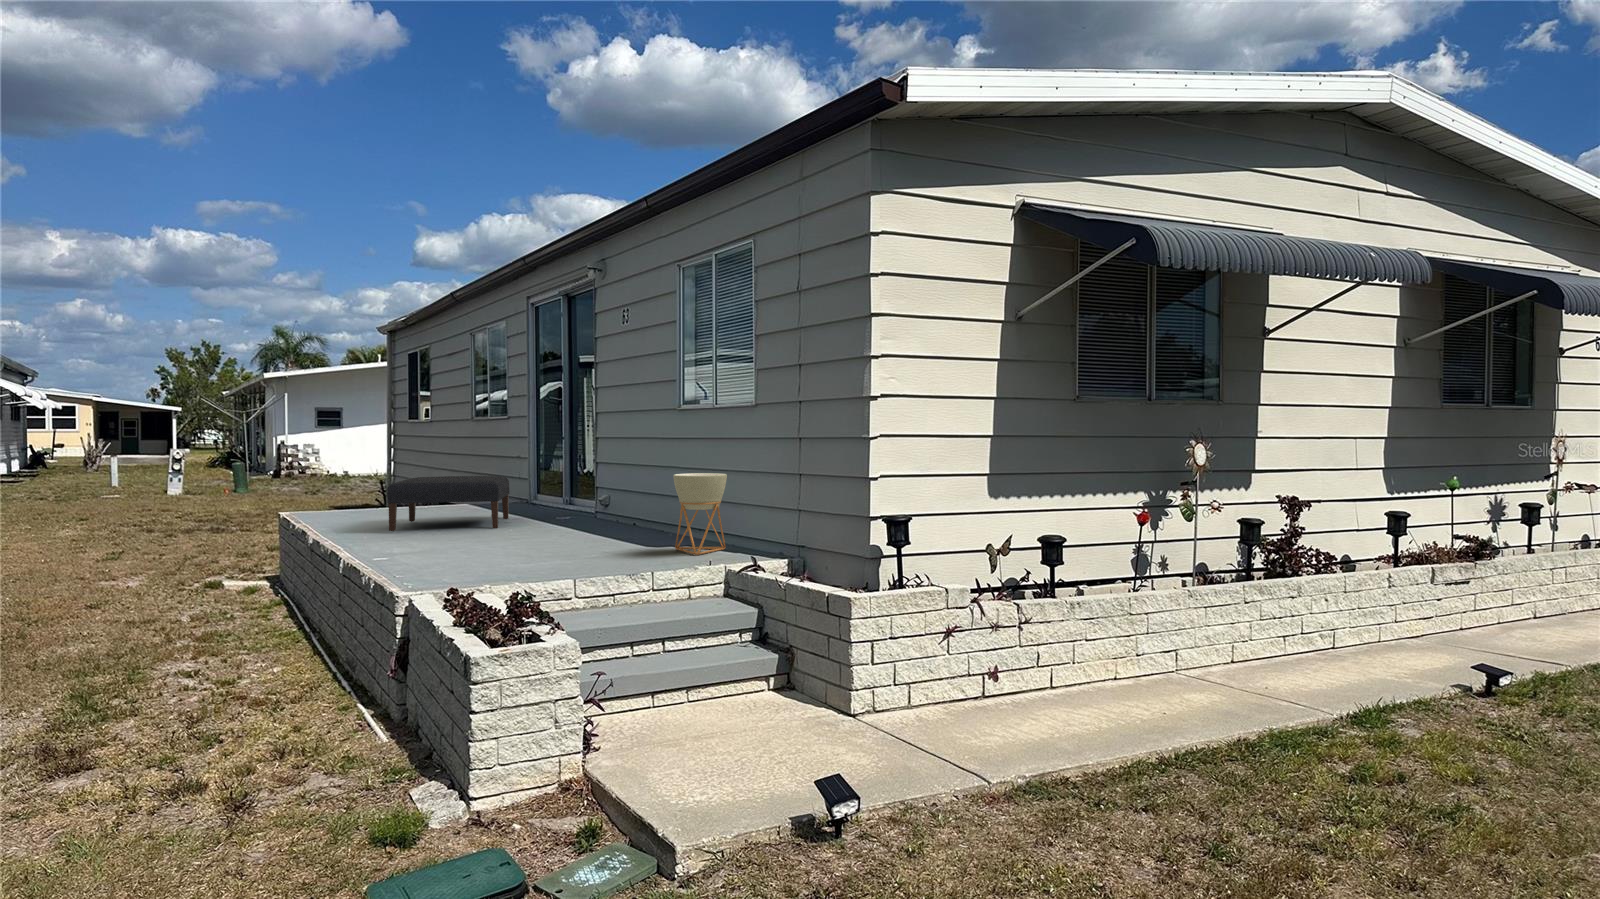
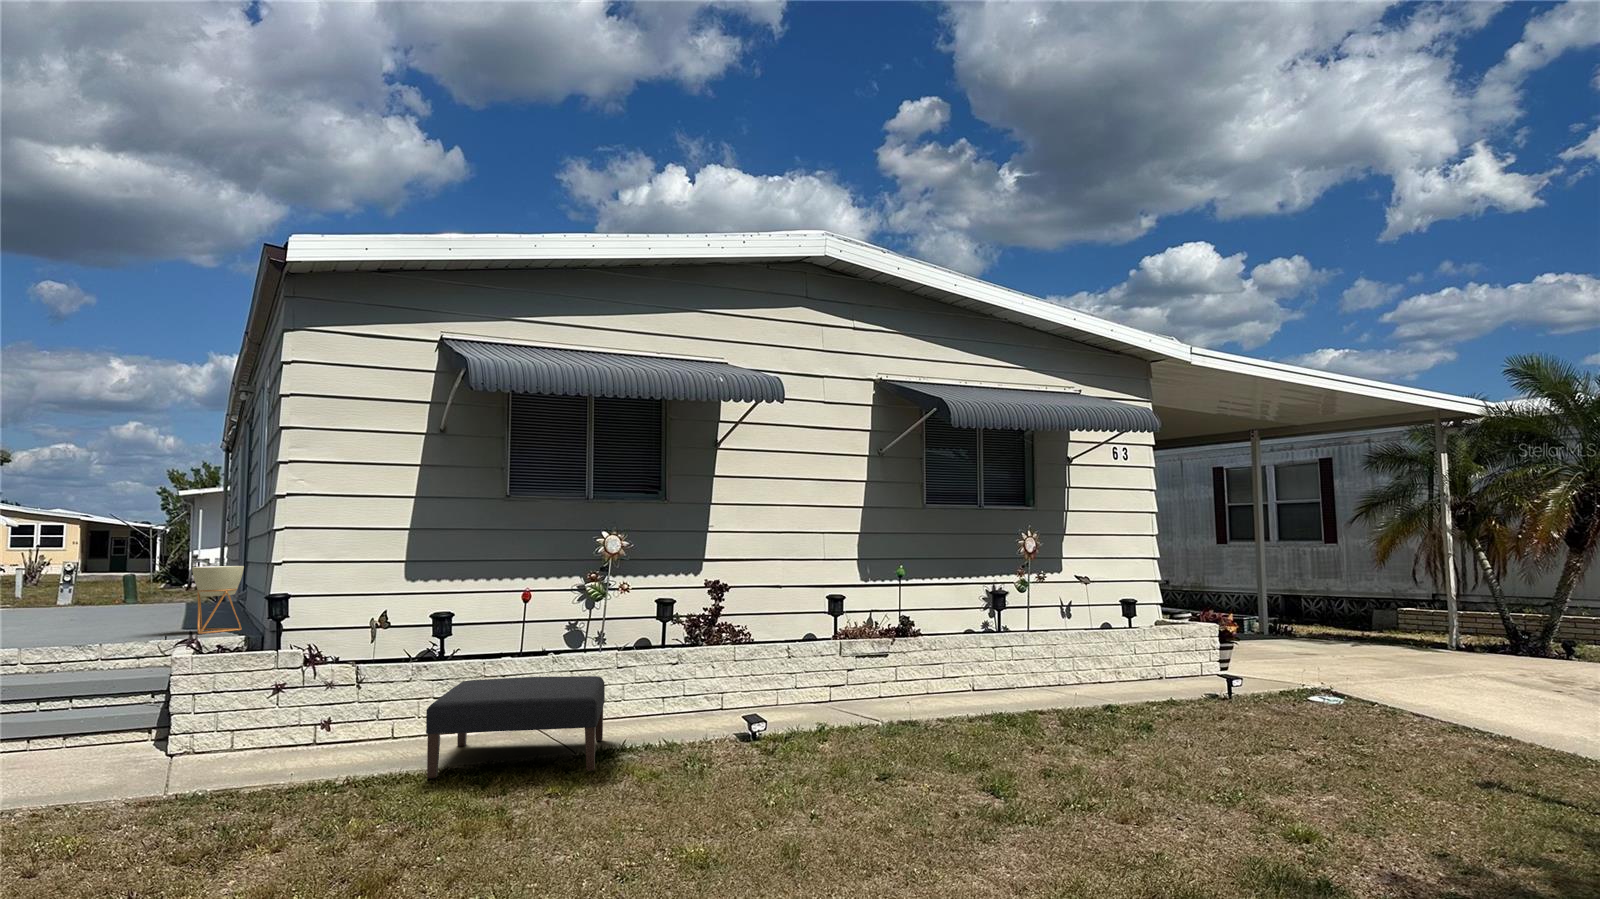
ottoman: present [387,476,509,531] -> present [426,676,605,779]

